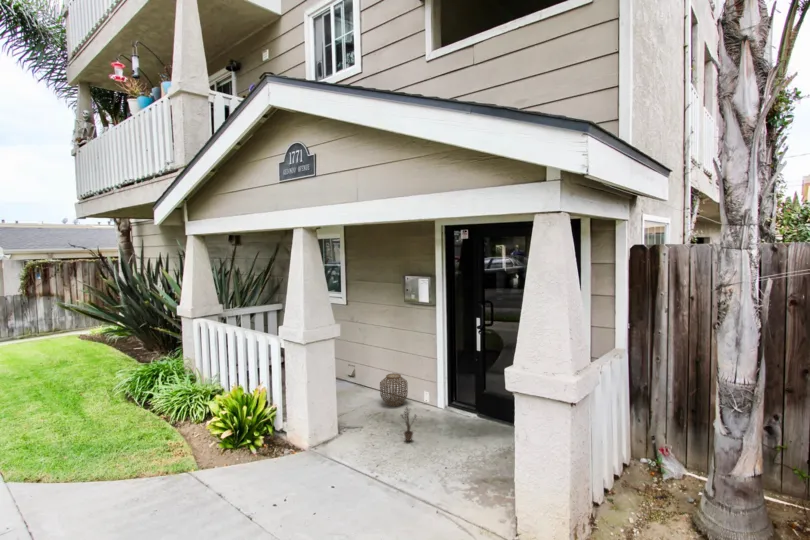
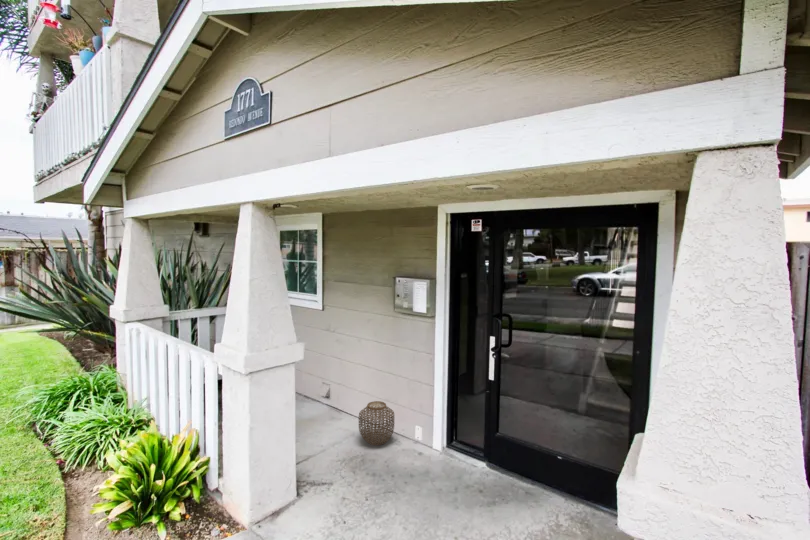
decorative plant: present [402,407,416,441] -> none [381,462,409,514]

